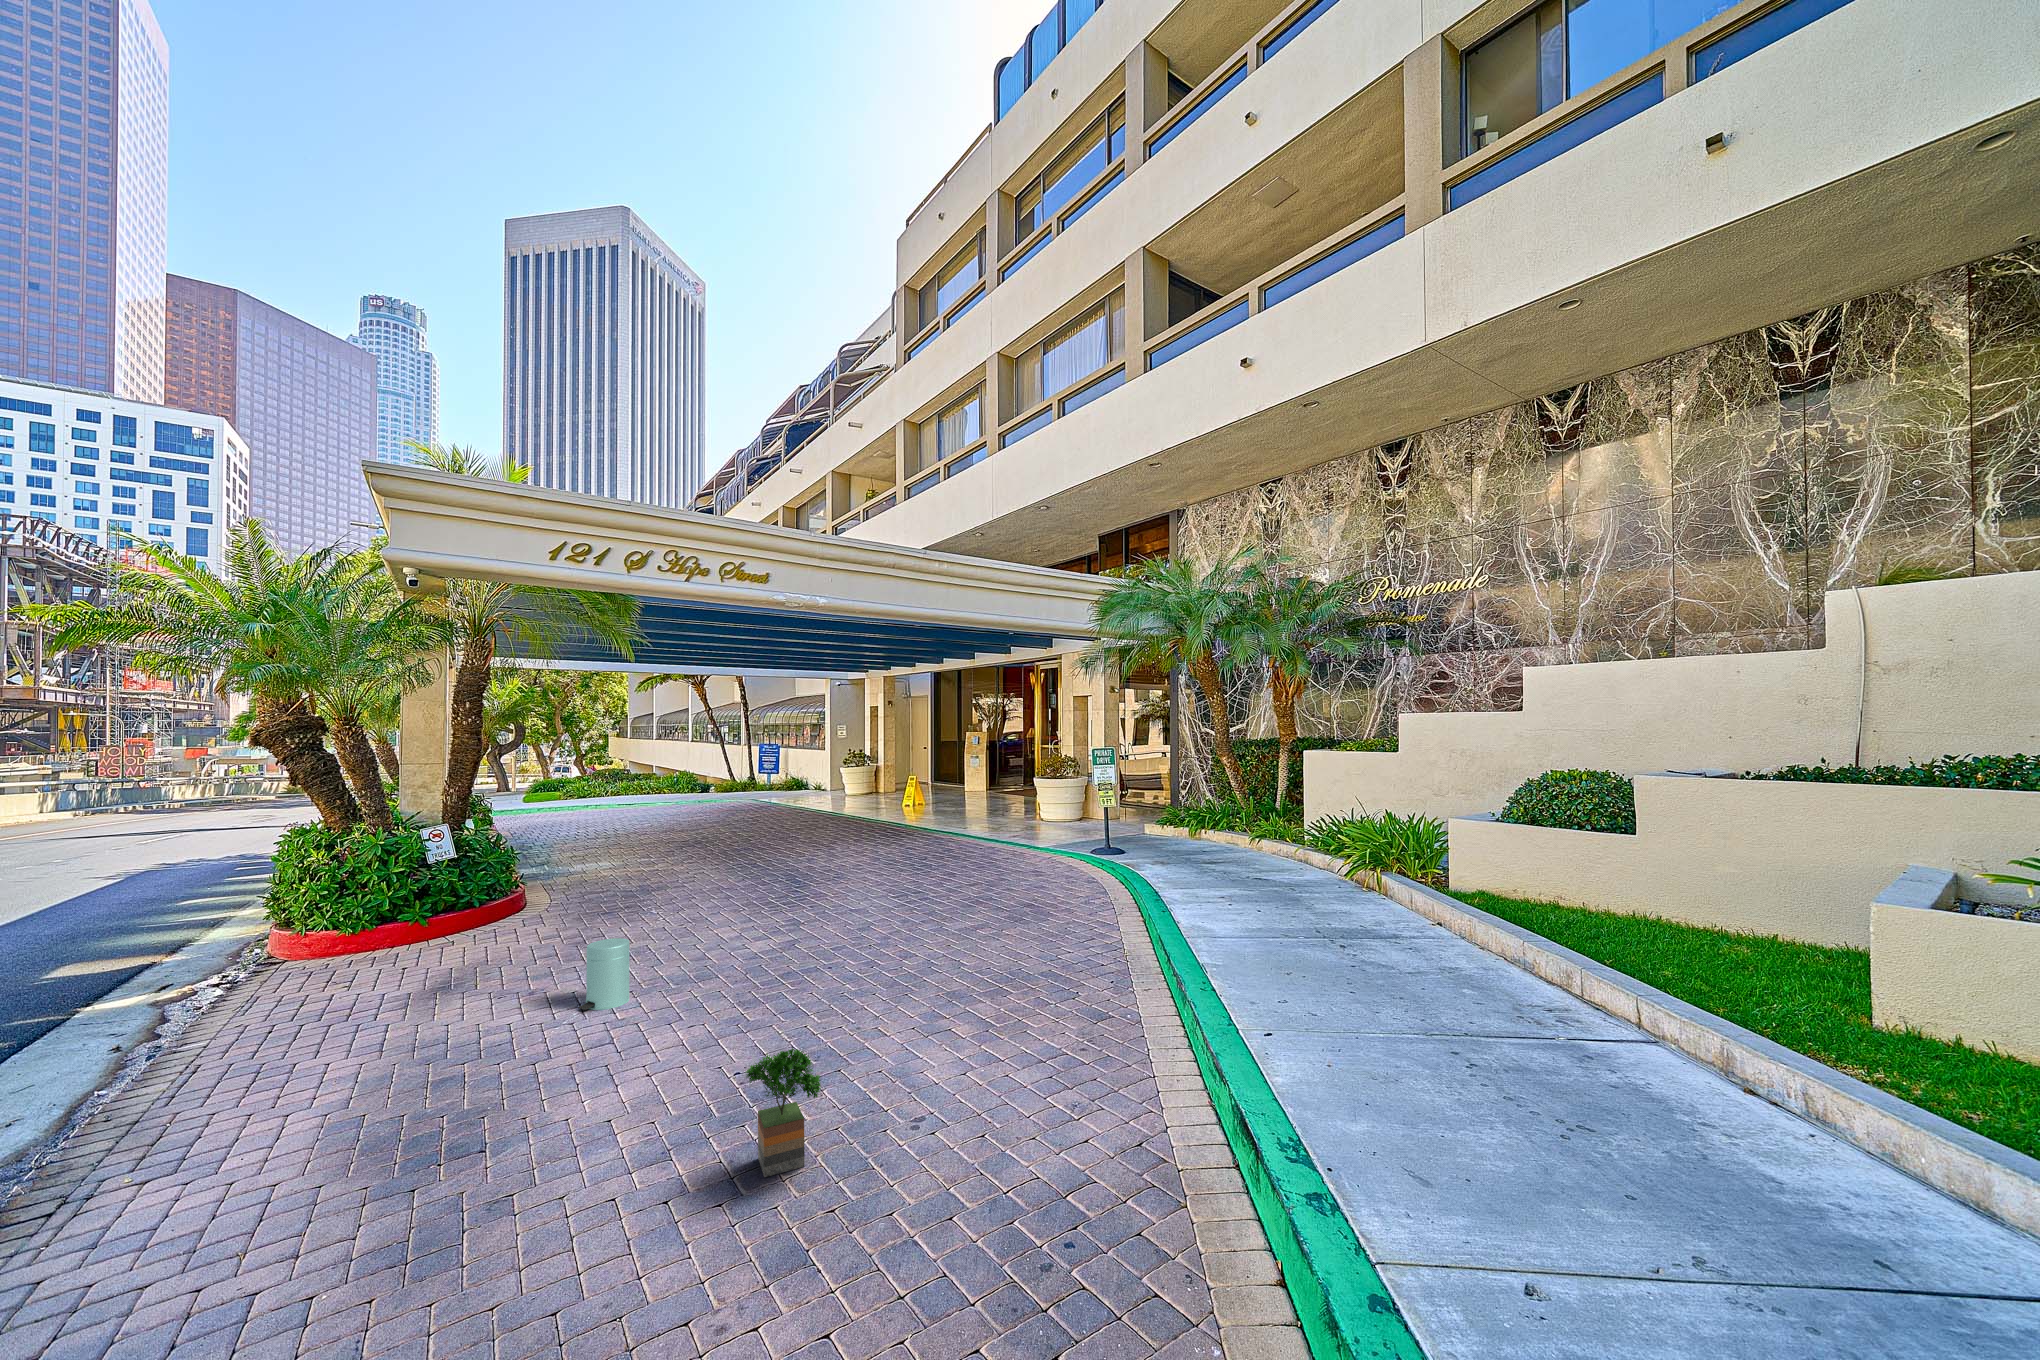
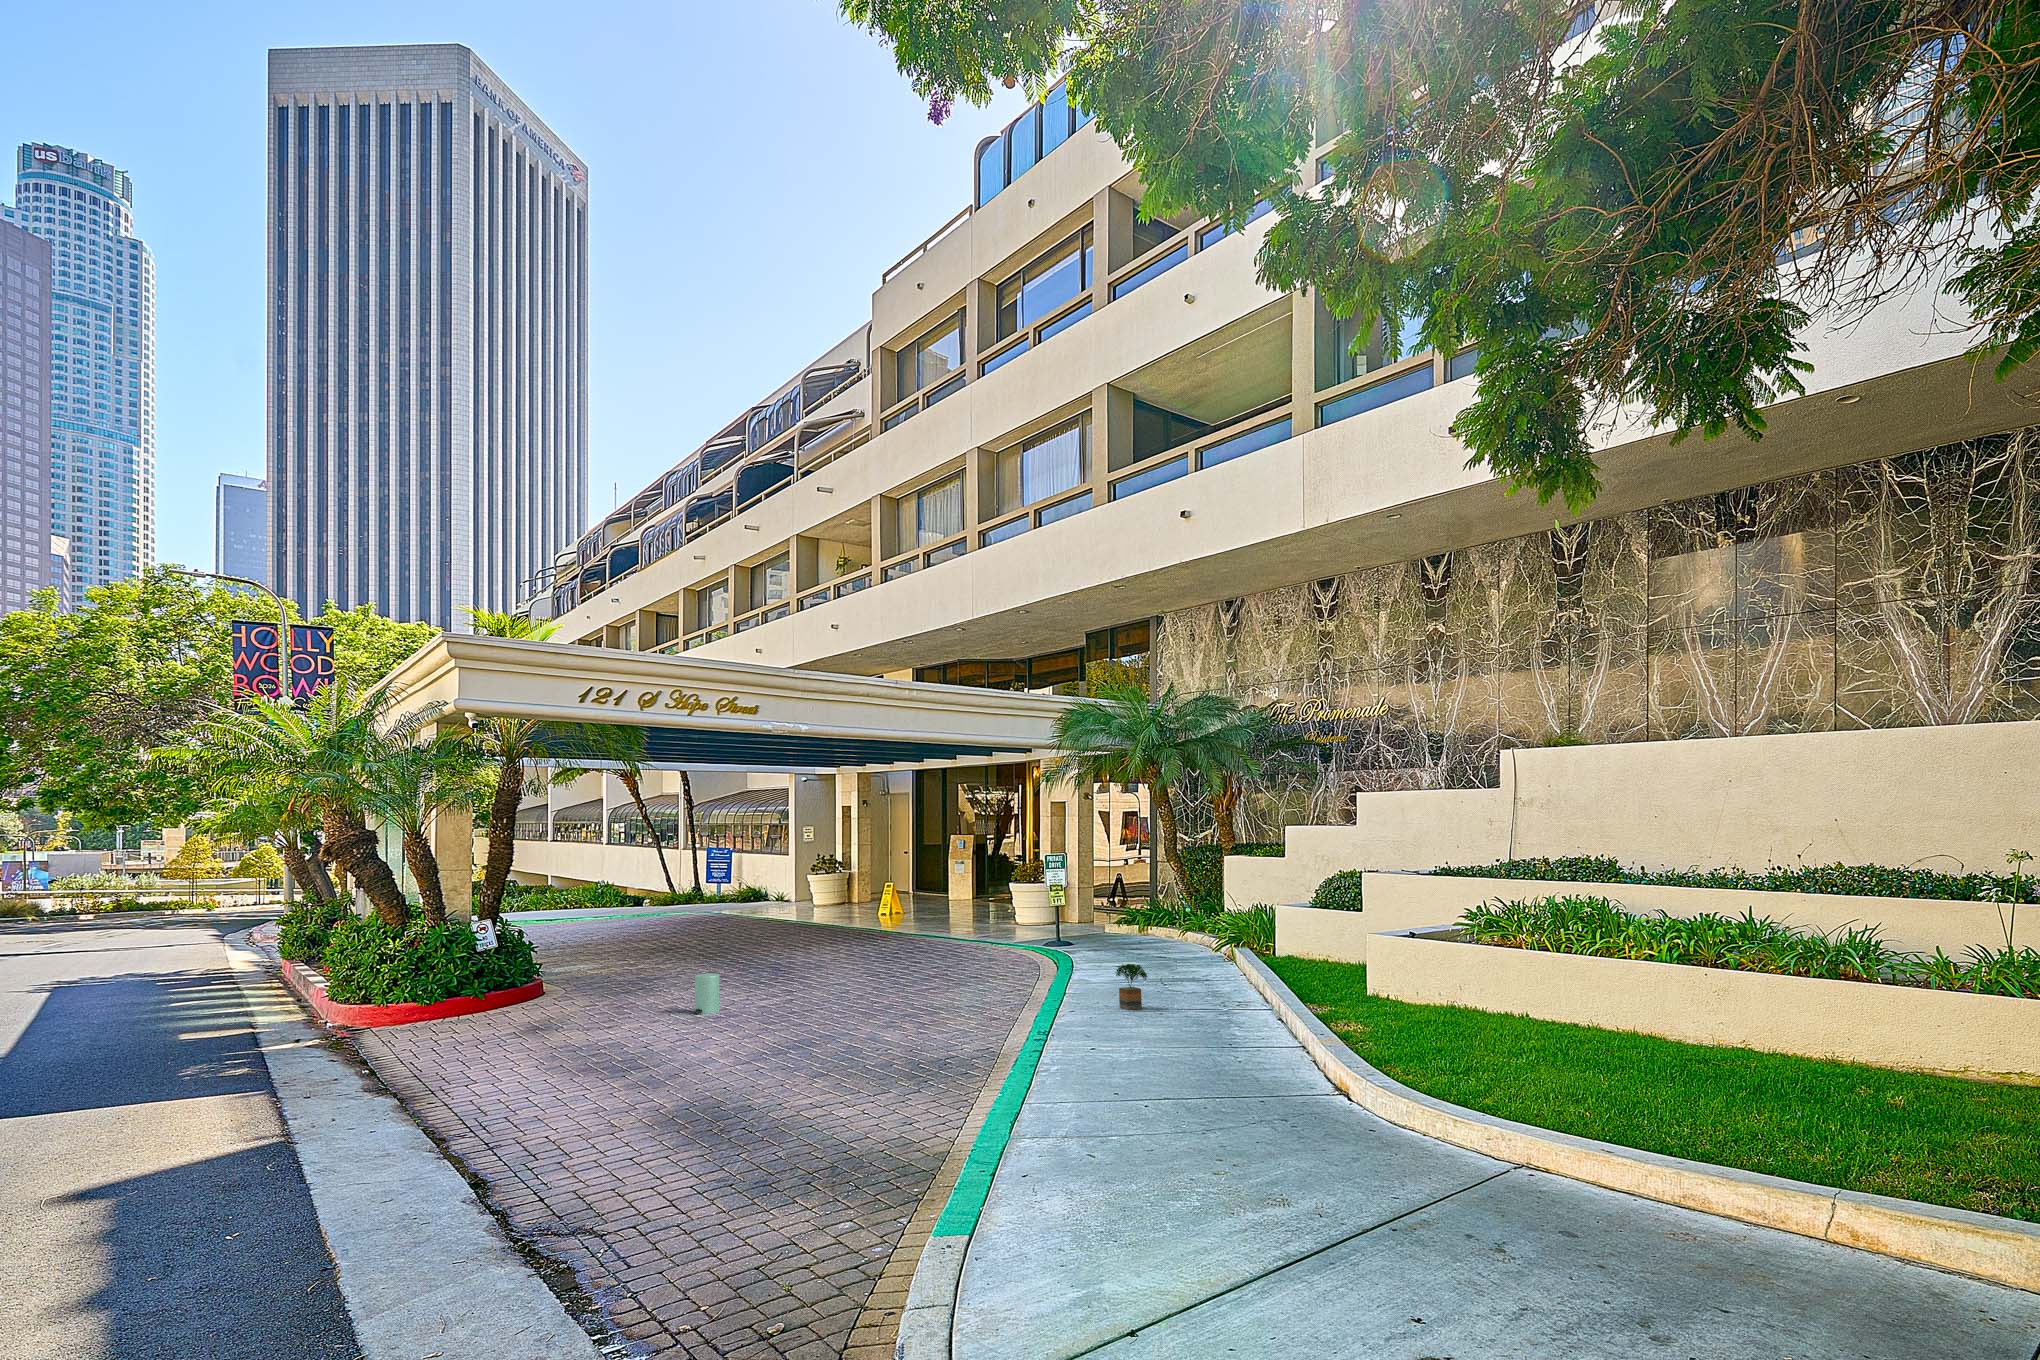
potted tree: present [746,1048,821,1177] -> present [1116,964,1147,1010]

